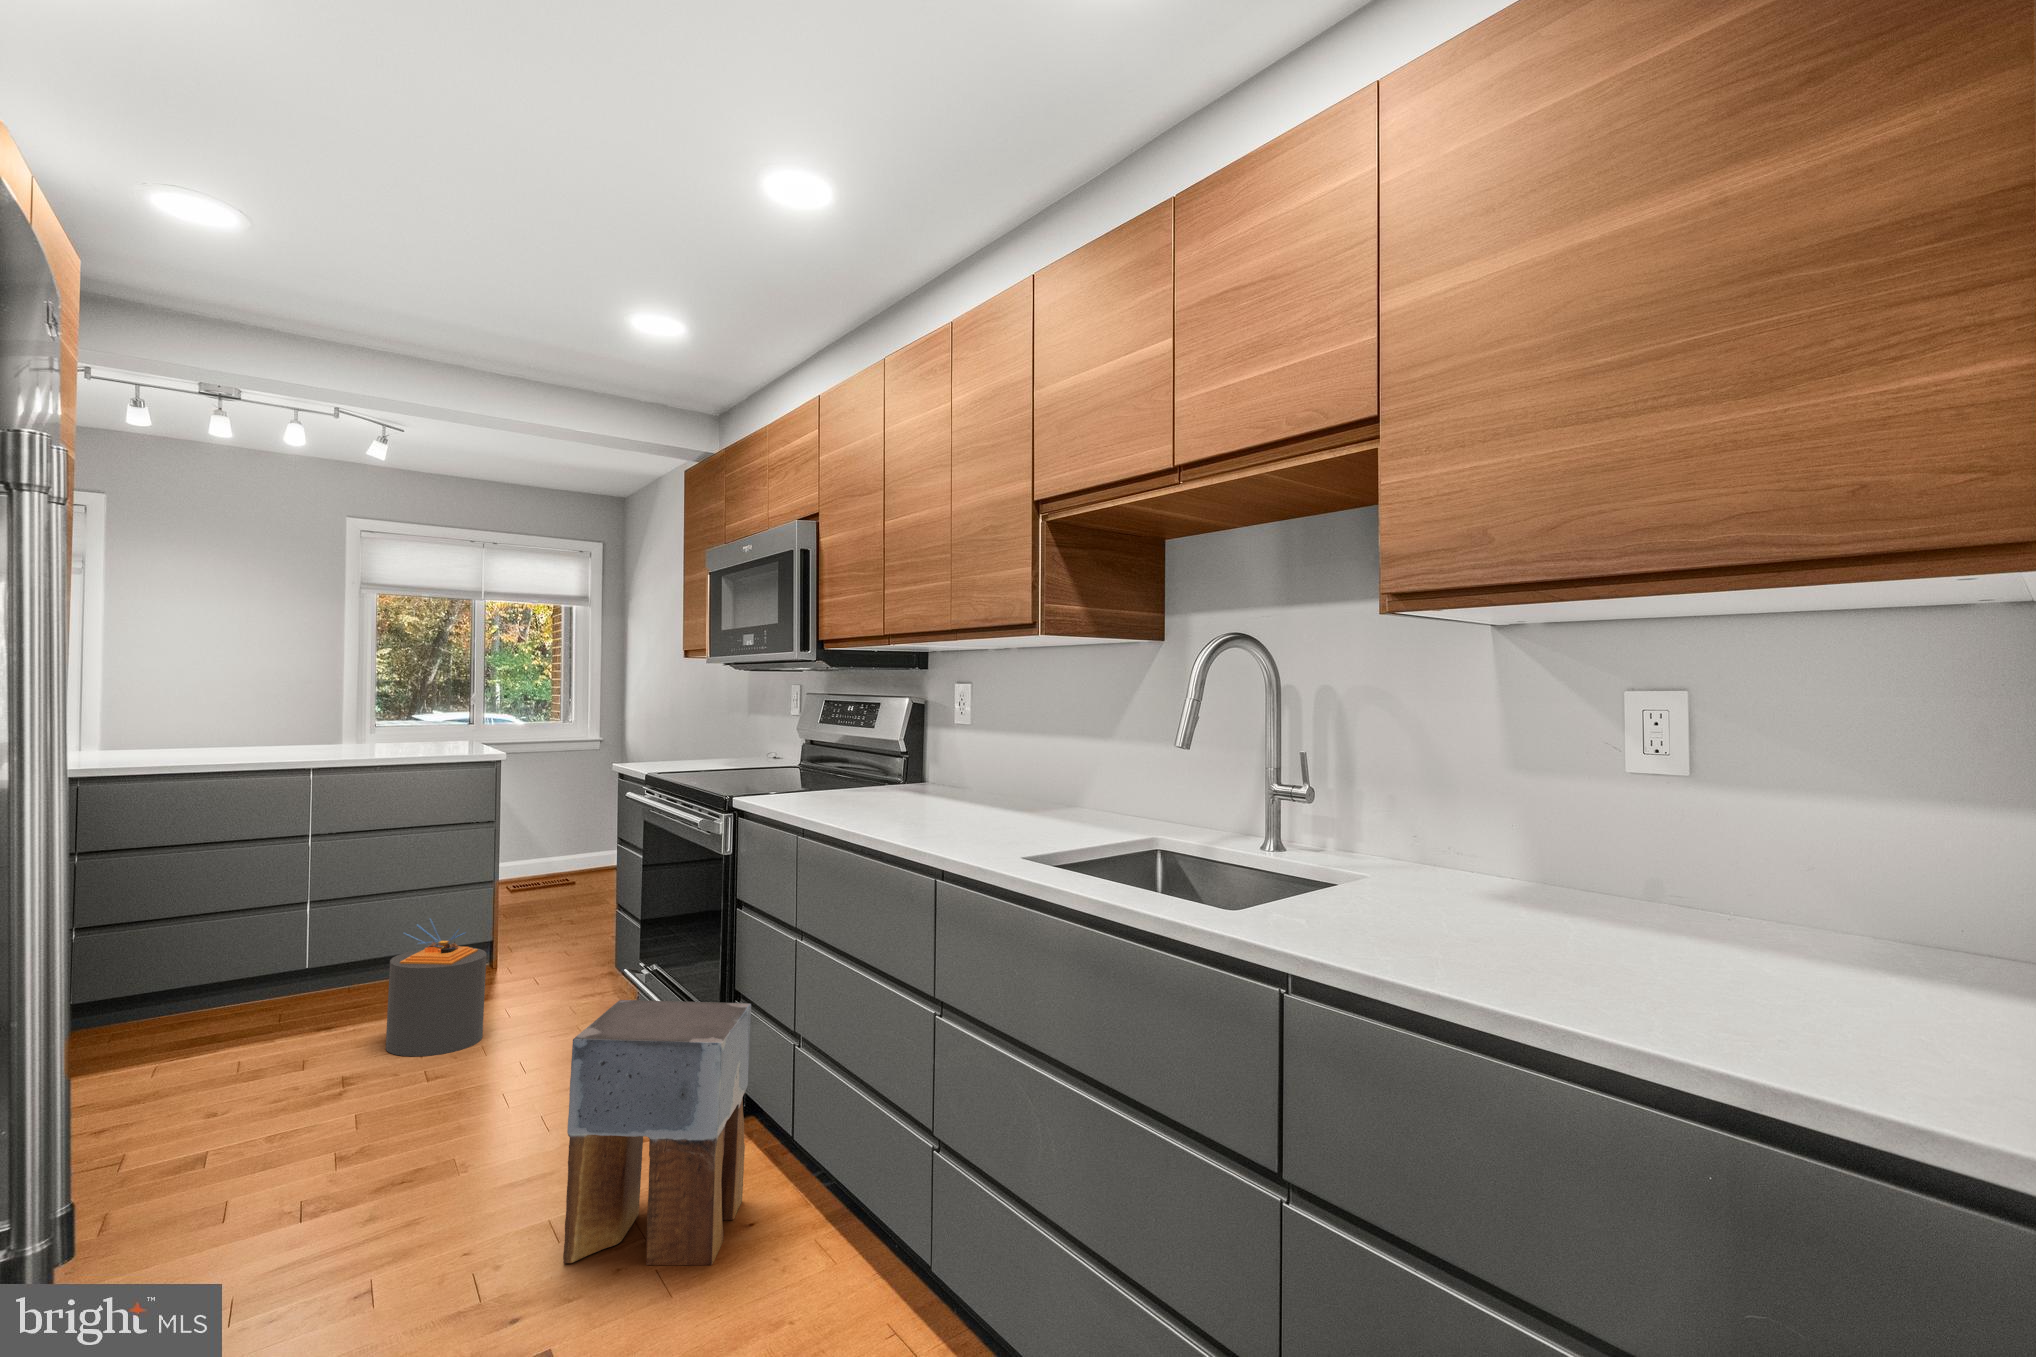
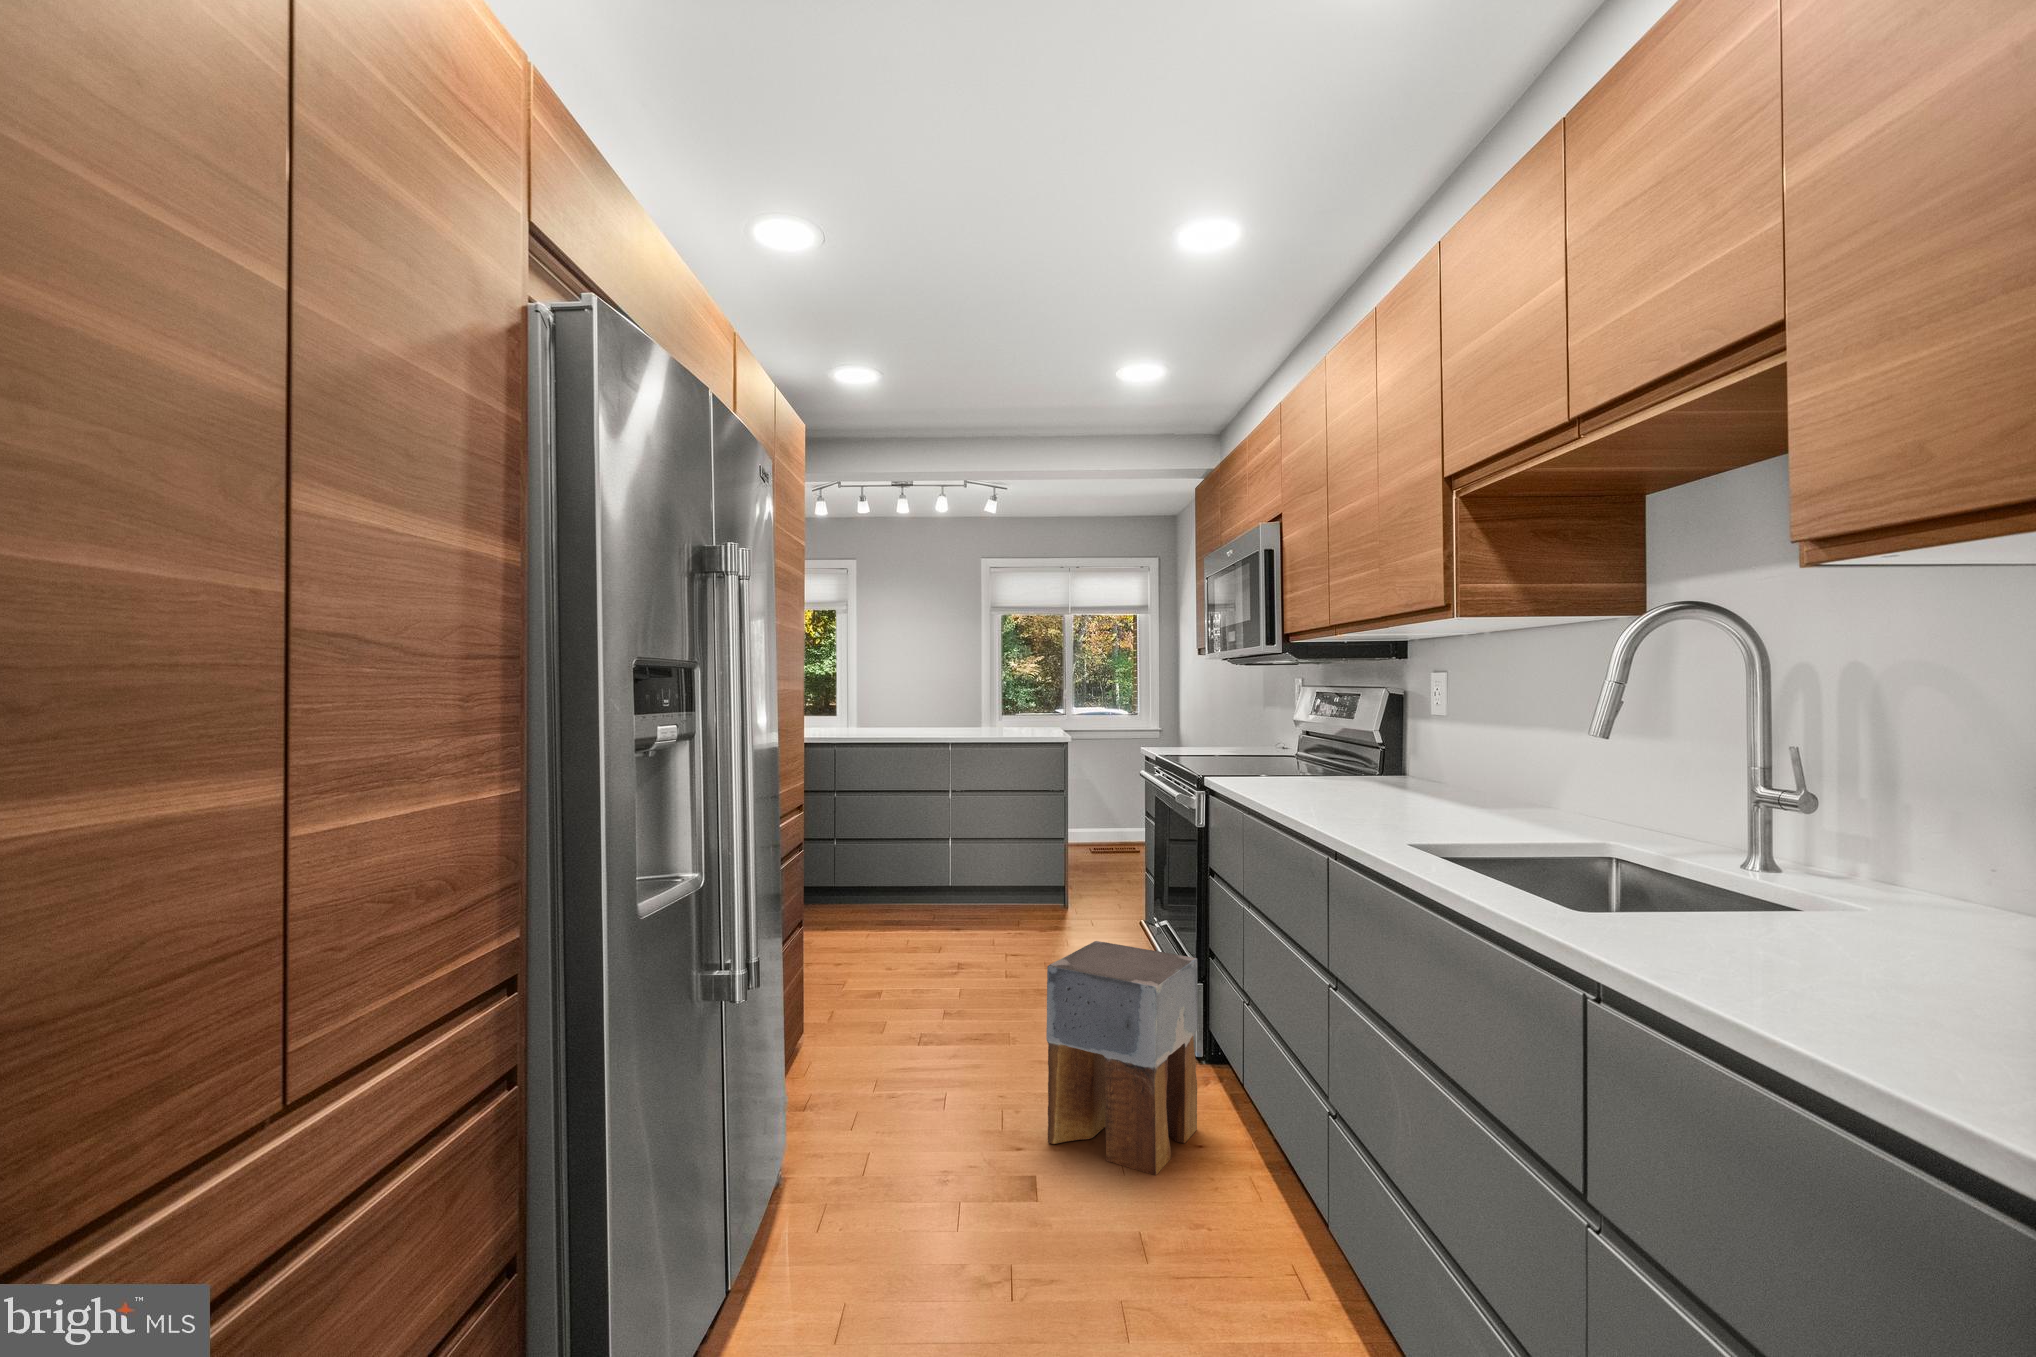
trash can: present [386,918,486,1056] -> none [980,861,1045,969]

